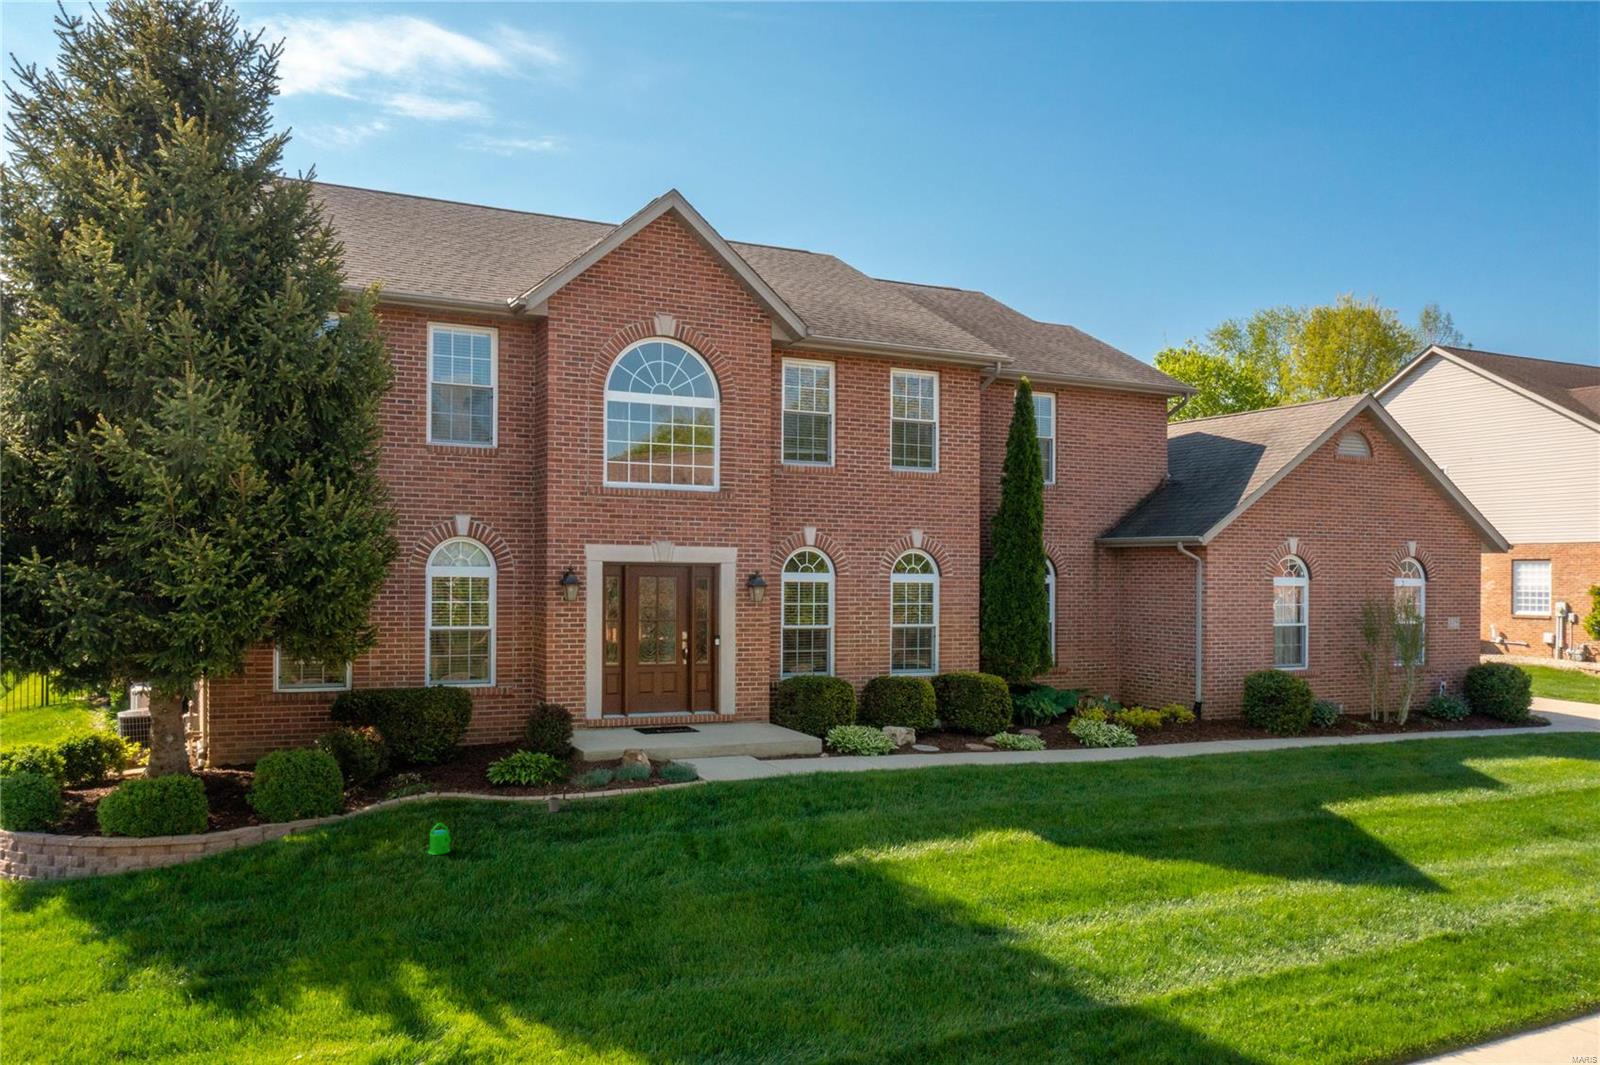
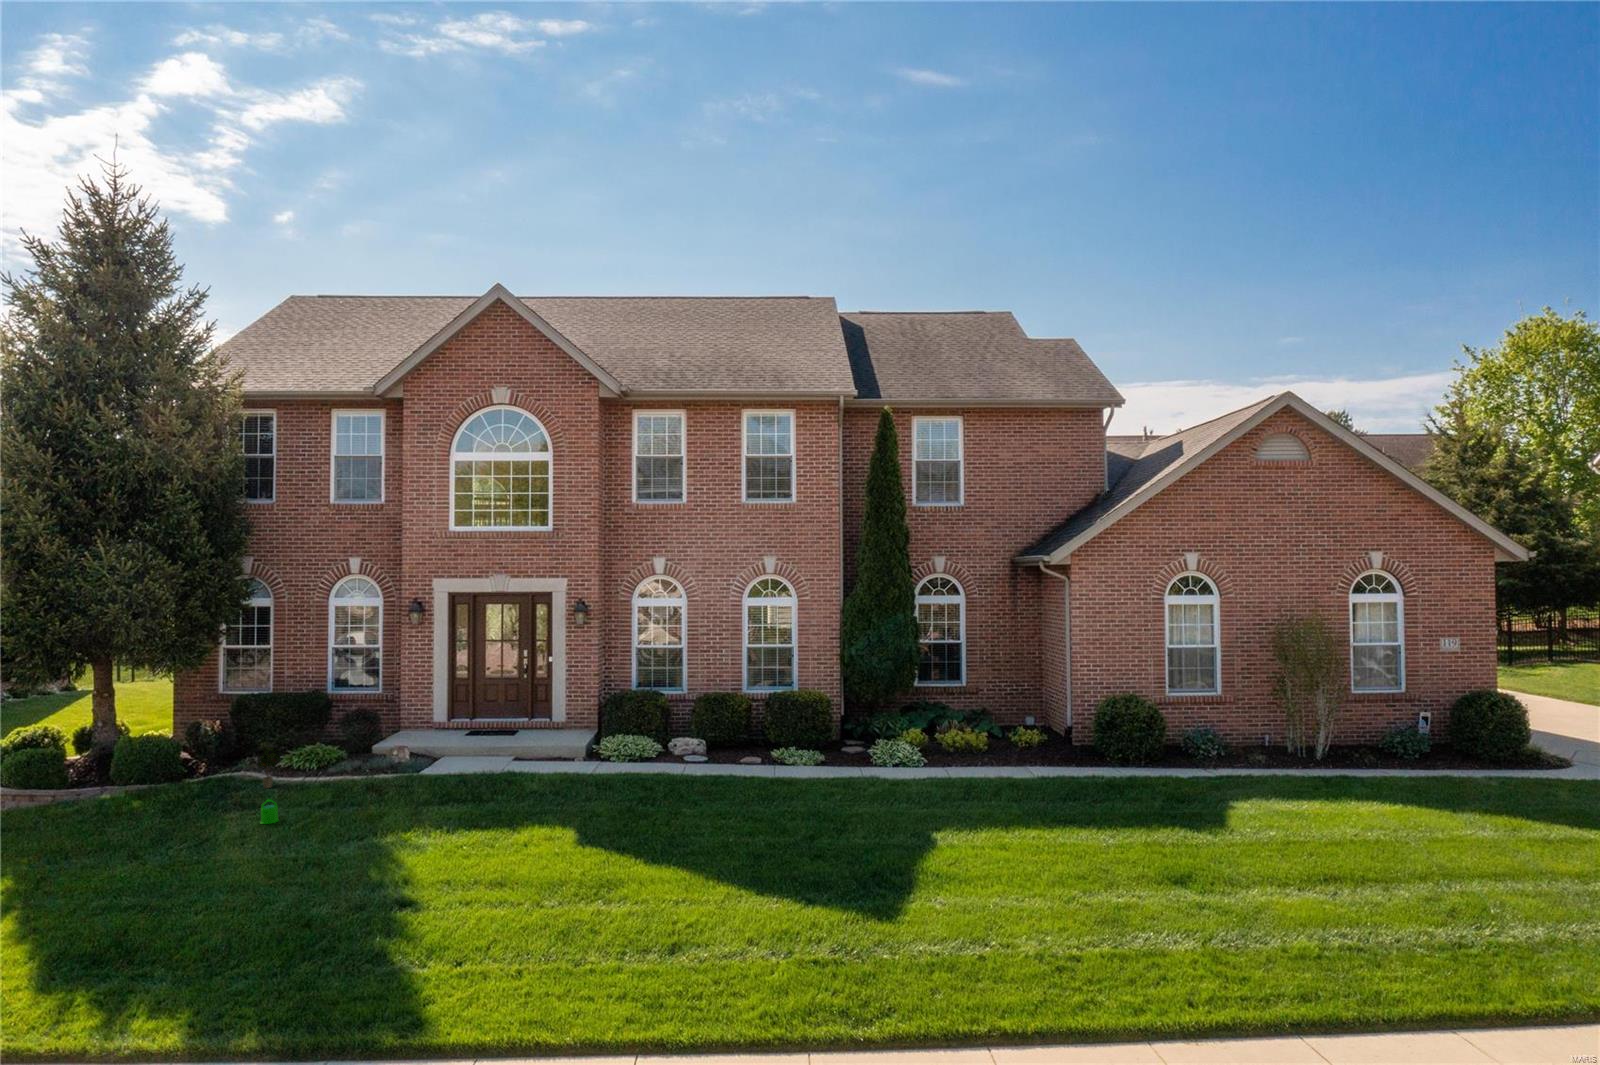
watering can: present [428,823,451,855] -> present [260,799,278,824]

